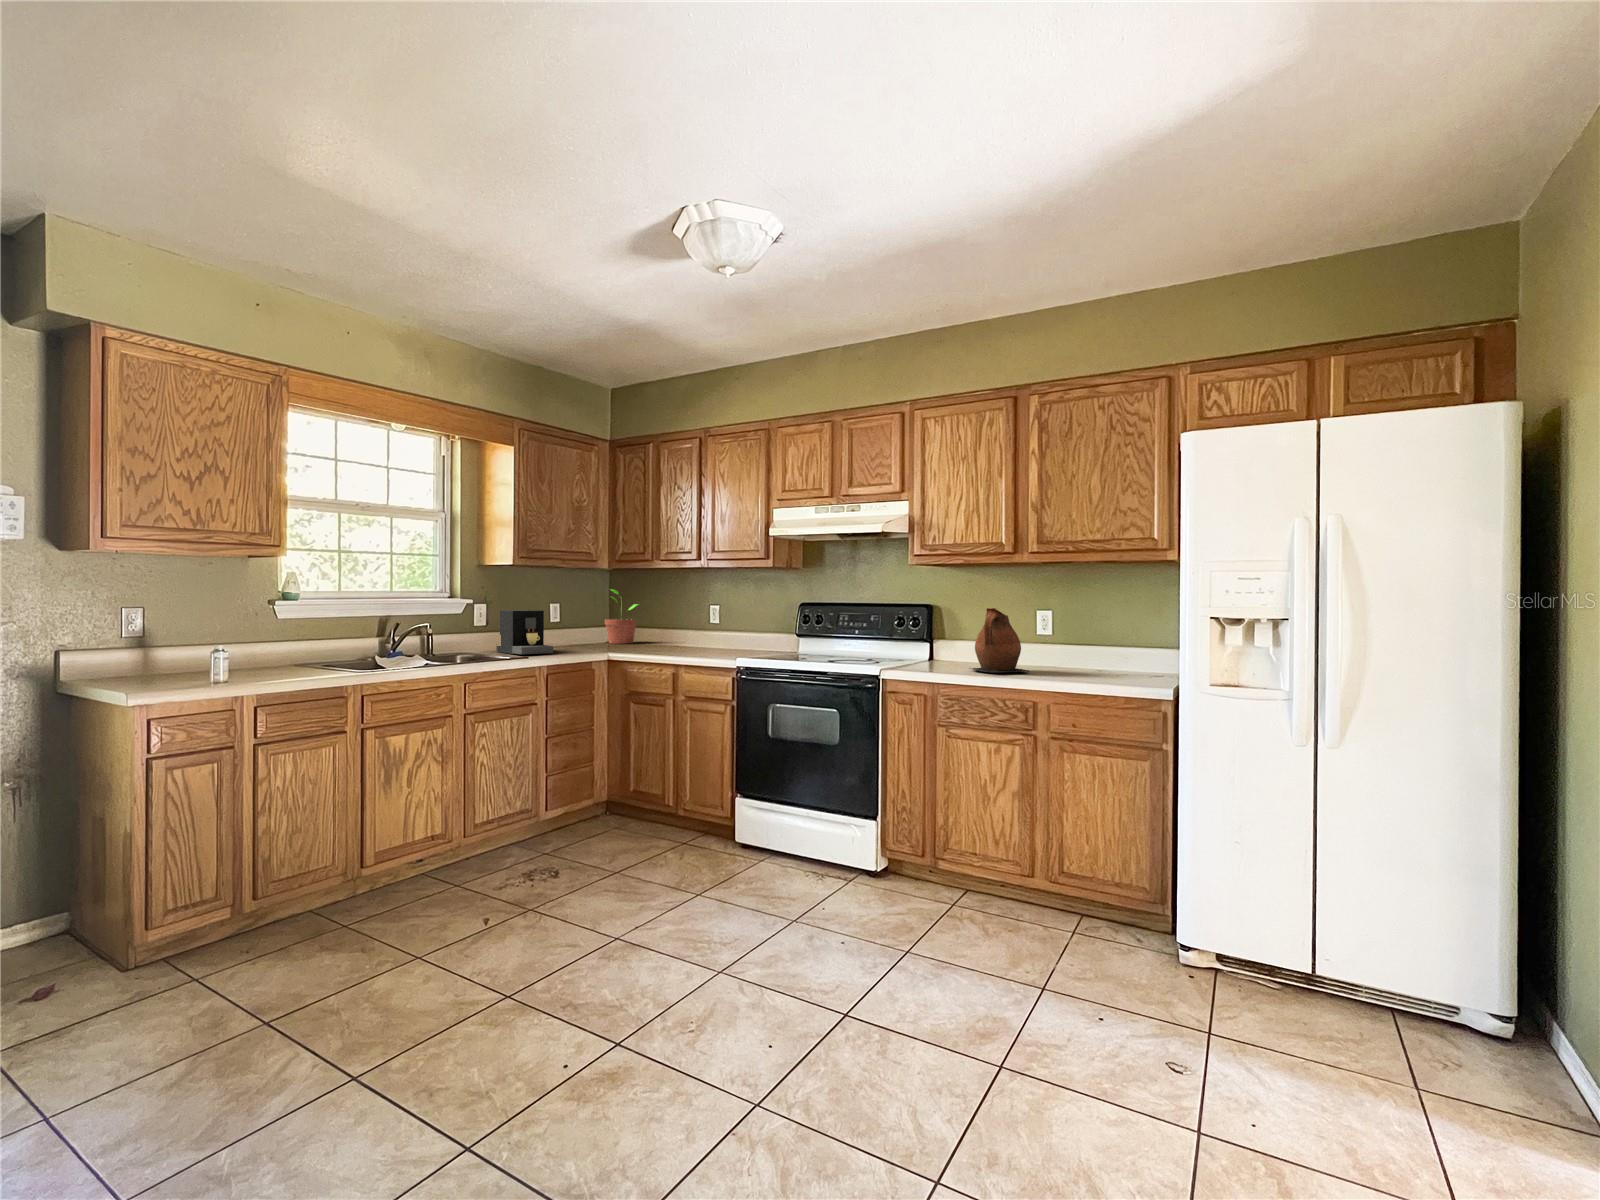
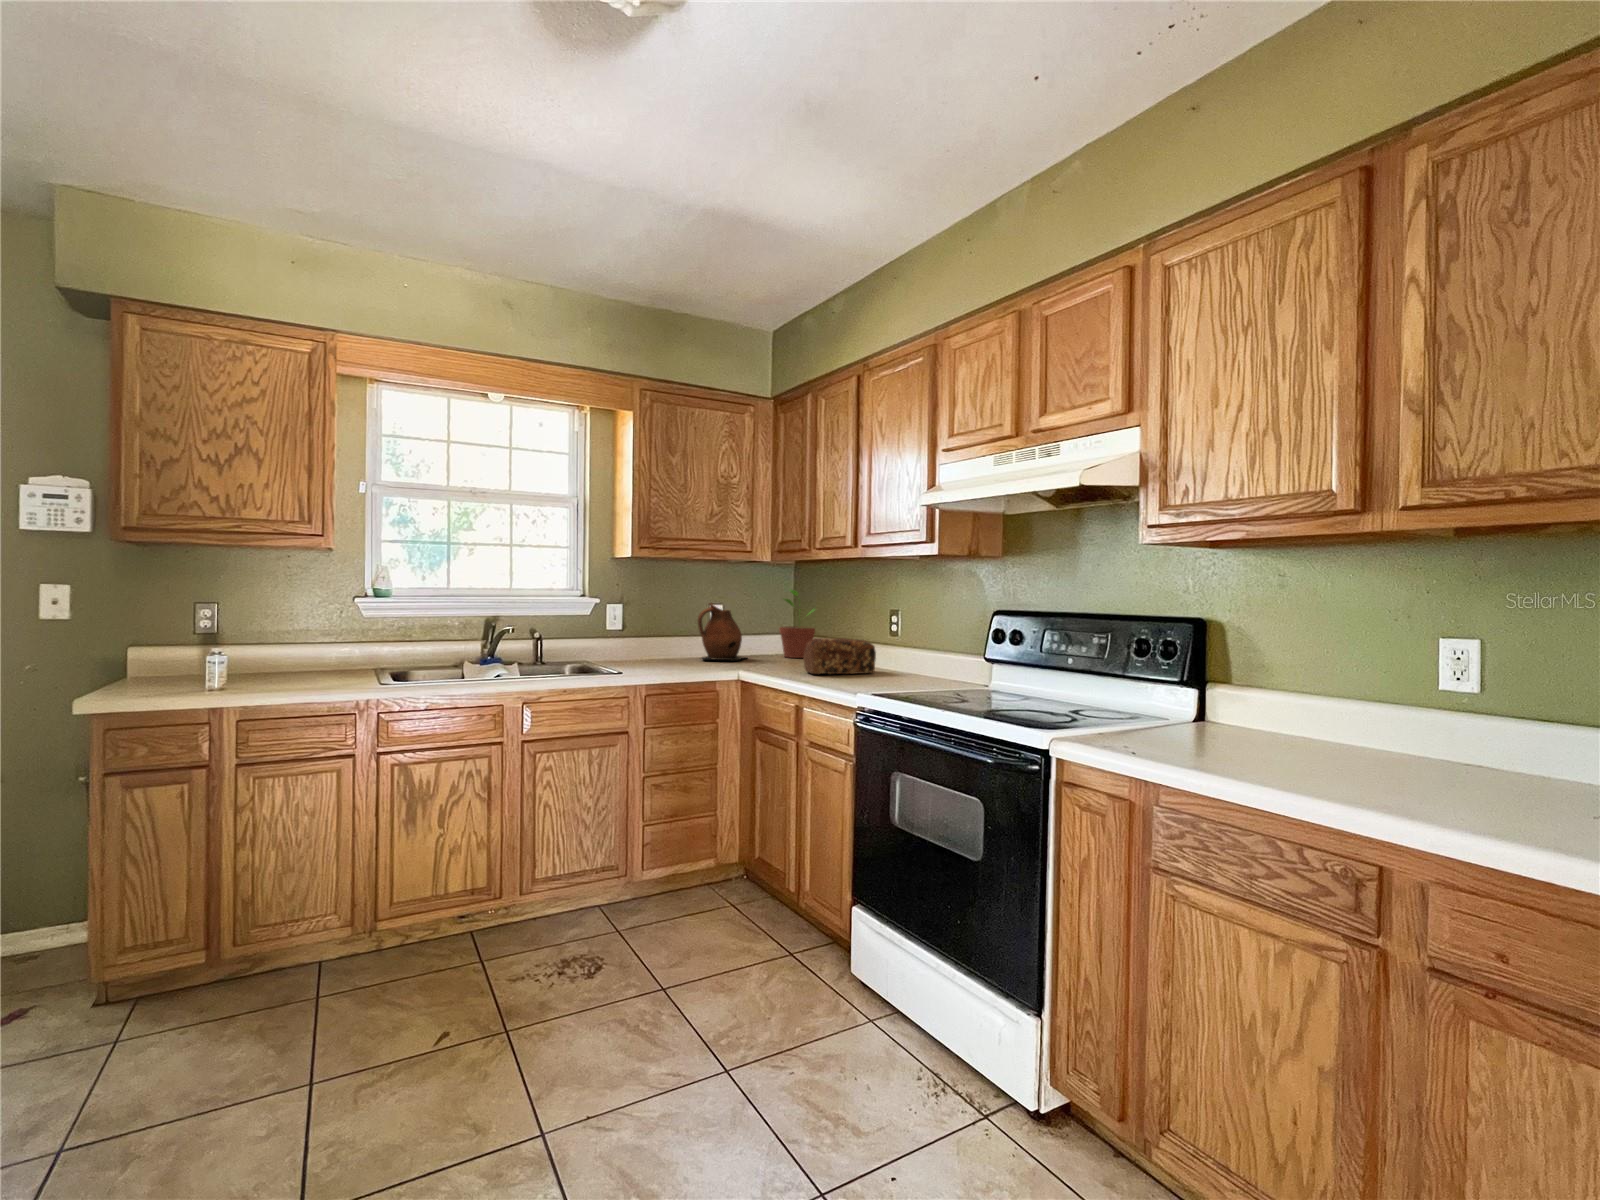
ceramic pitcher: present [972,608,1029,672] -> present [698,603,744,660]
coffee maker: present [496,610,553,654] -> none [635,613,679,668]
bread loaf: none [657,625,710,652] -> present [803,638,876,674]

